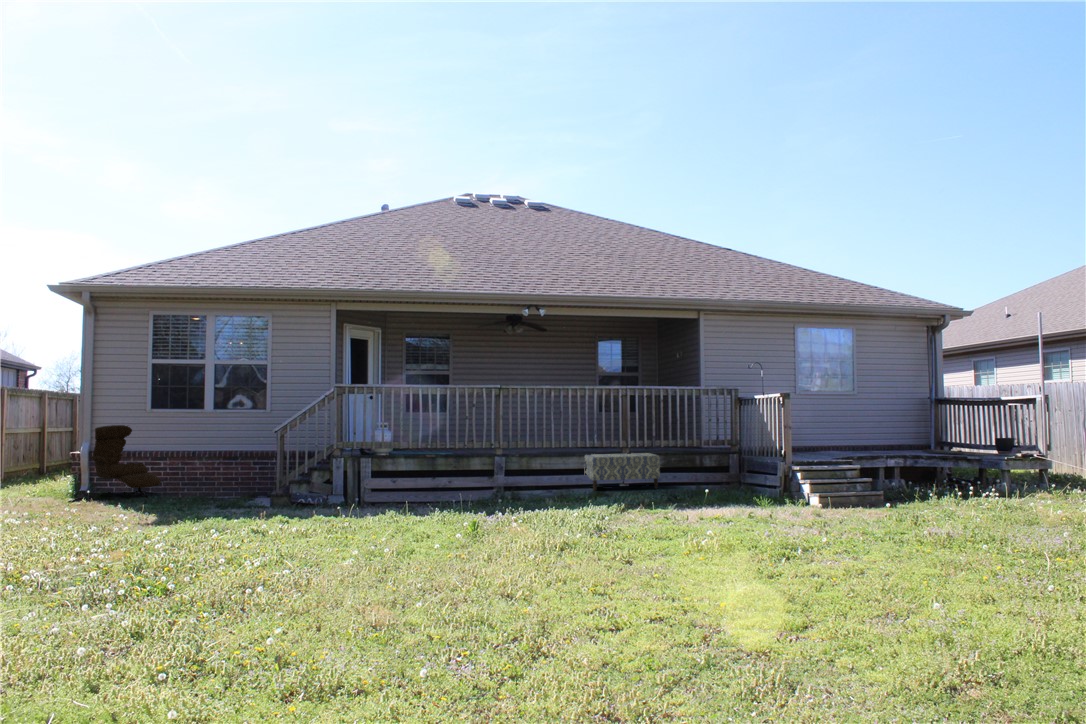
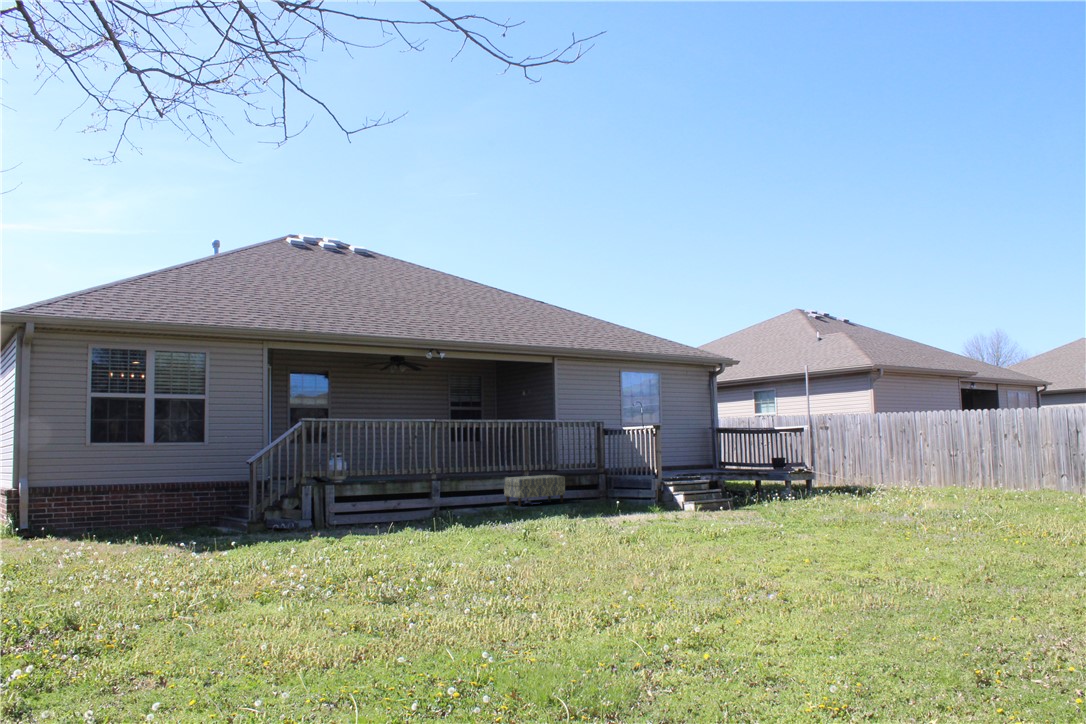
lounge chair: present [91,425,161,498] -> none [41,459,126,532]

